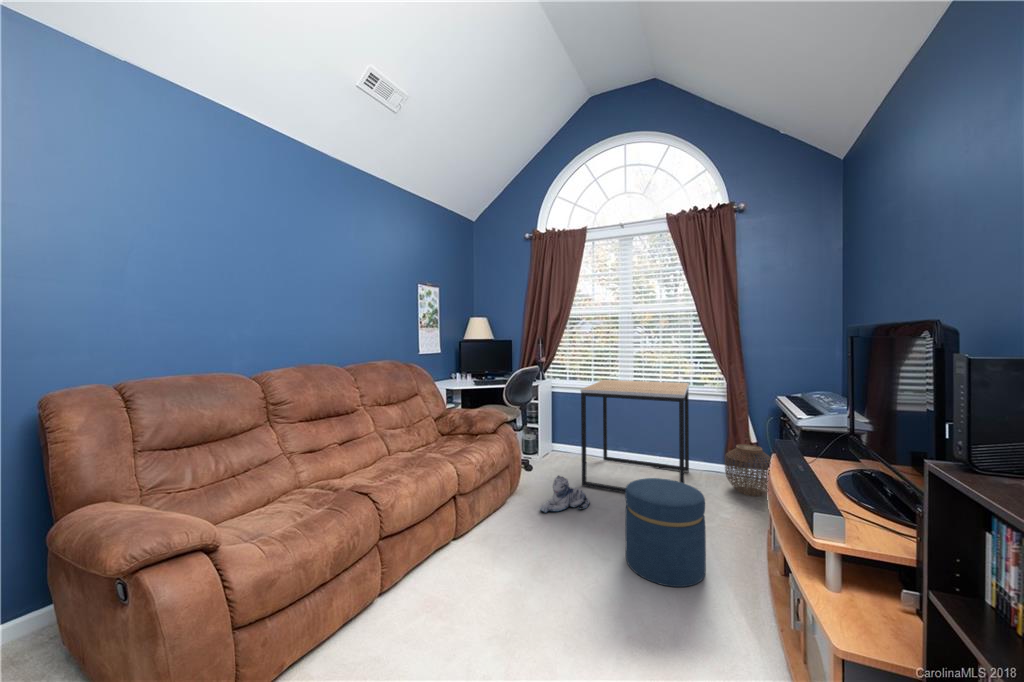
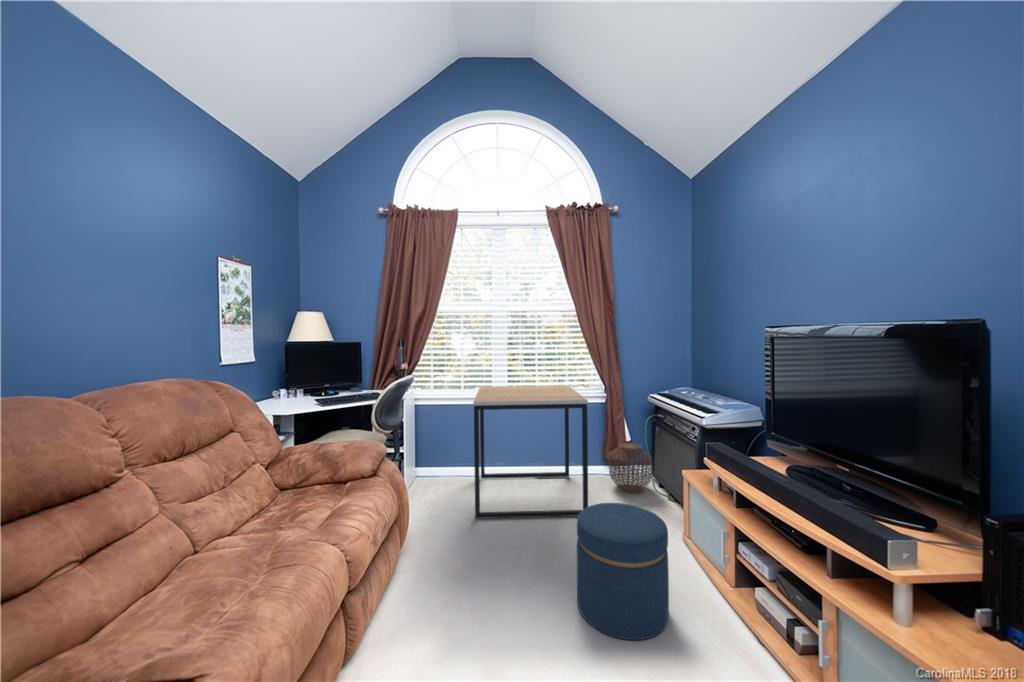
plush toy: present [540,476,590,513] -> none [444,517,498,572]

